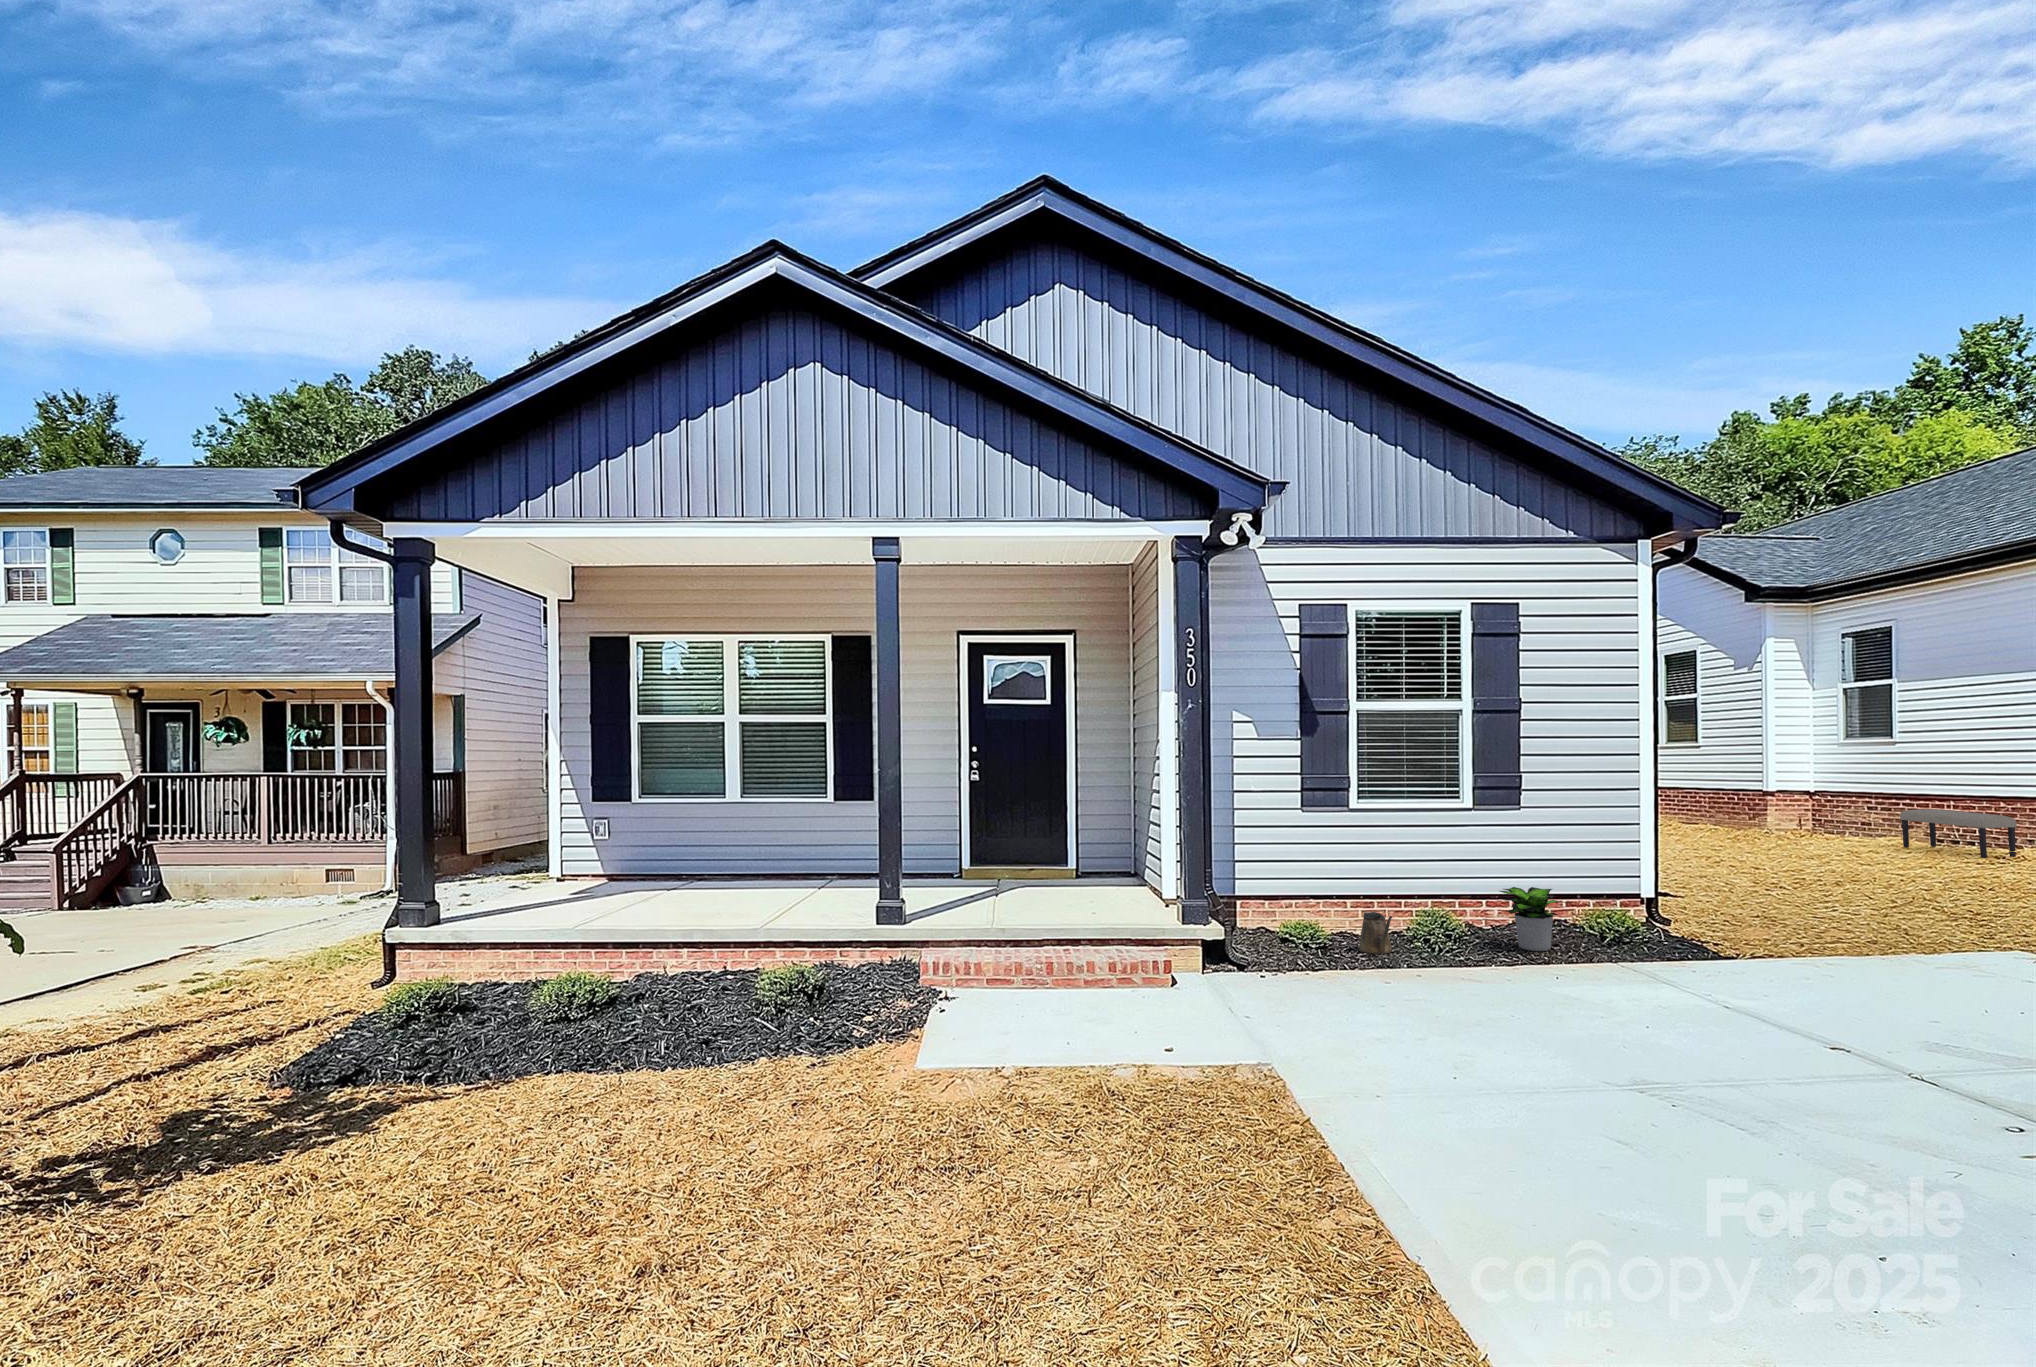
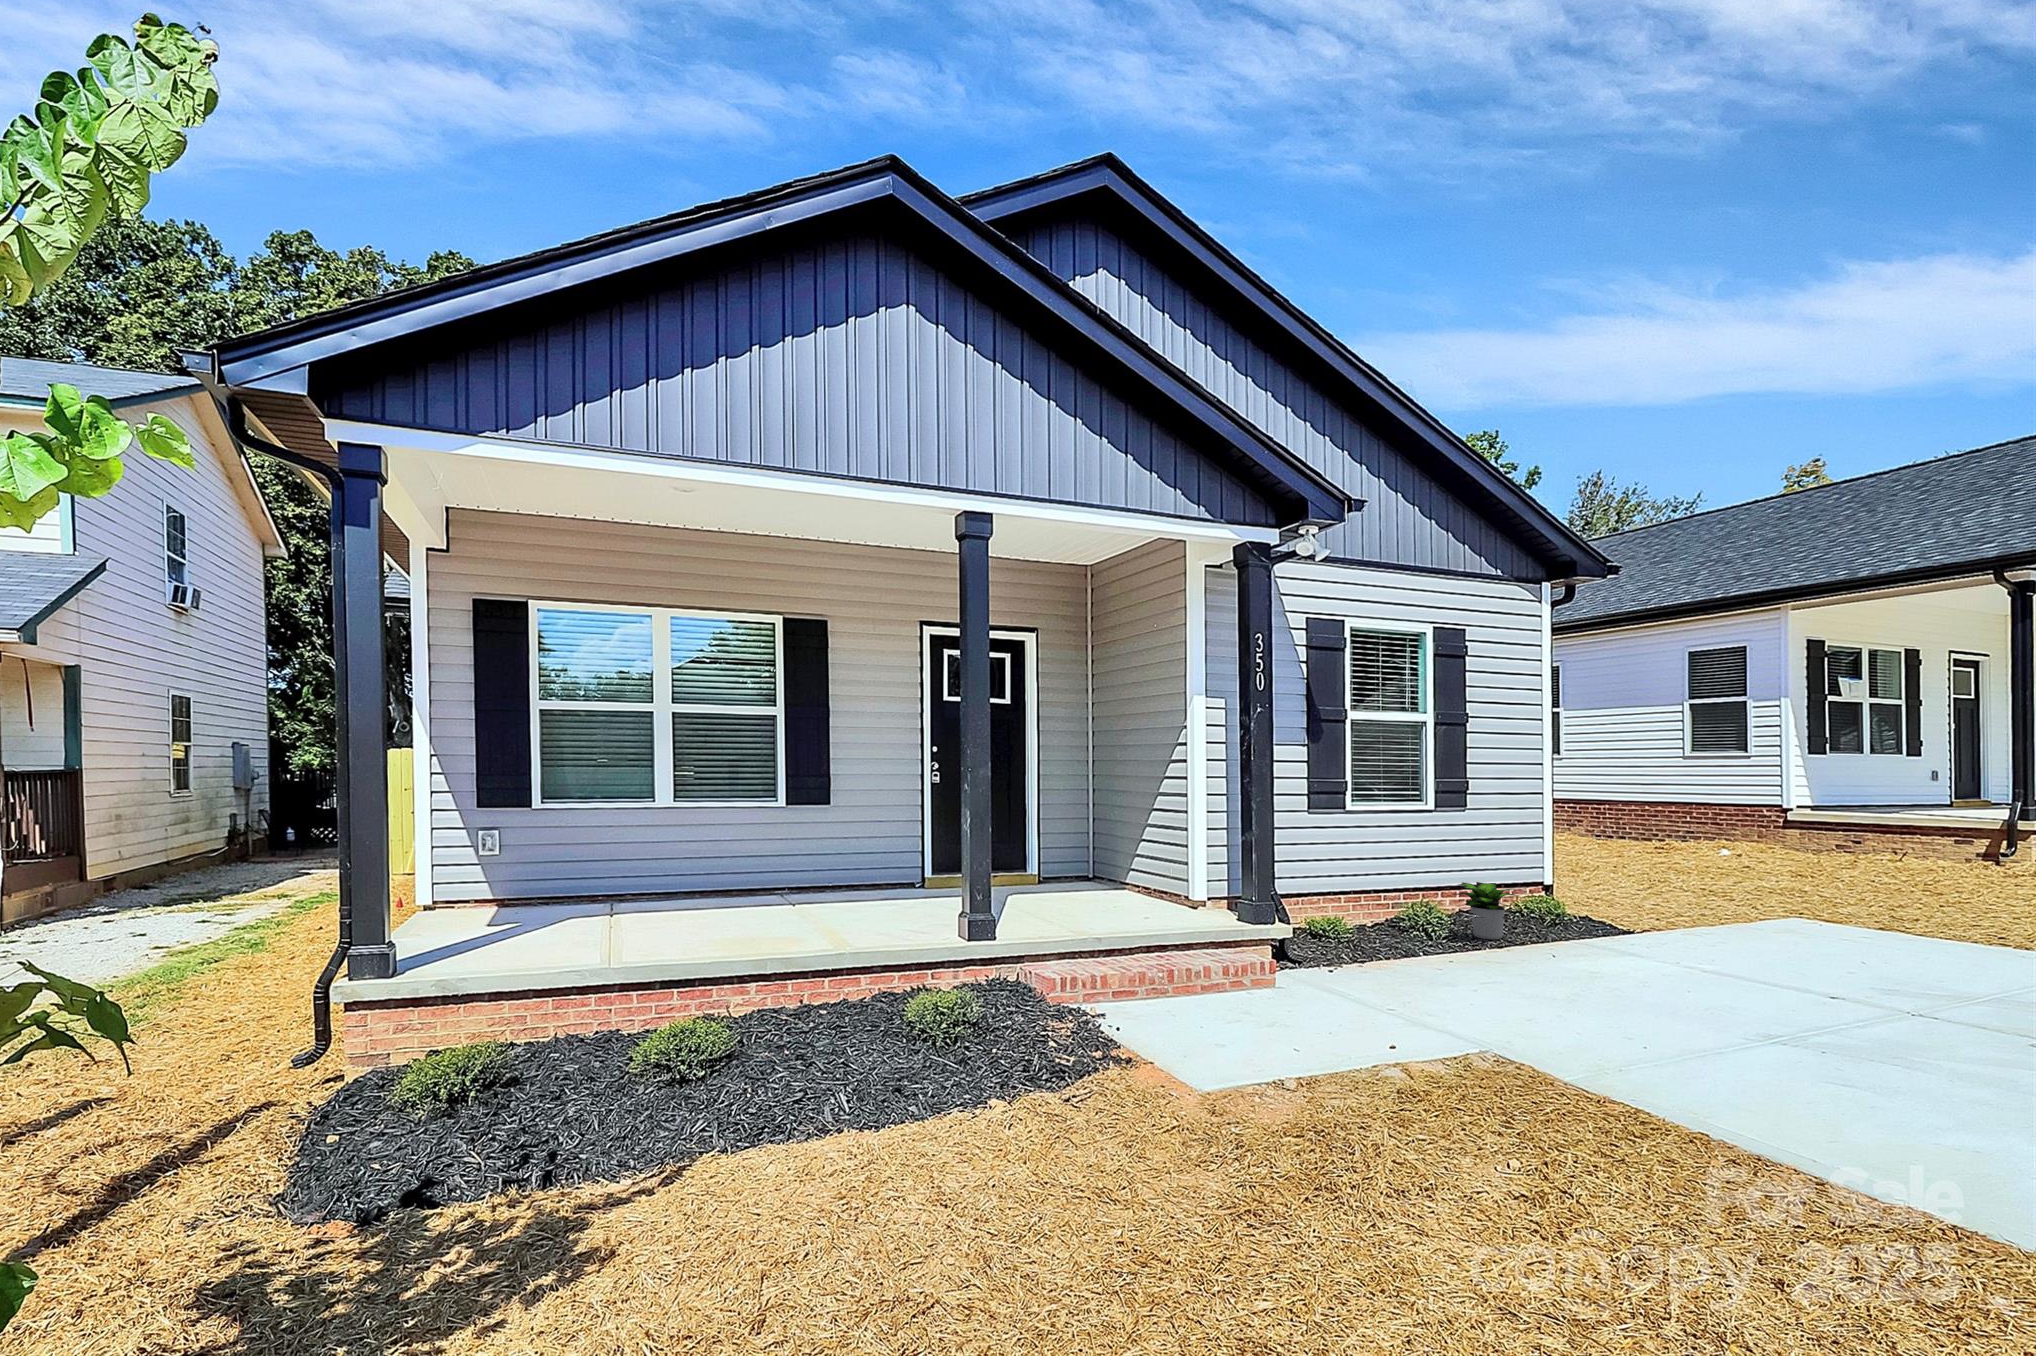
bench: present [1900,809,2017,858] -> none [1571,813,1655,851]
watering can: present [1359,912,1393,954] -> none [1350,910,1400,949]

